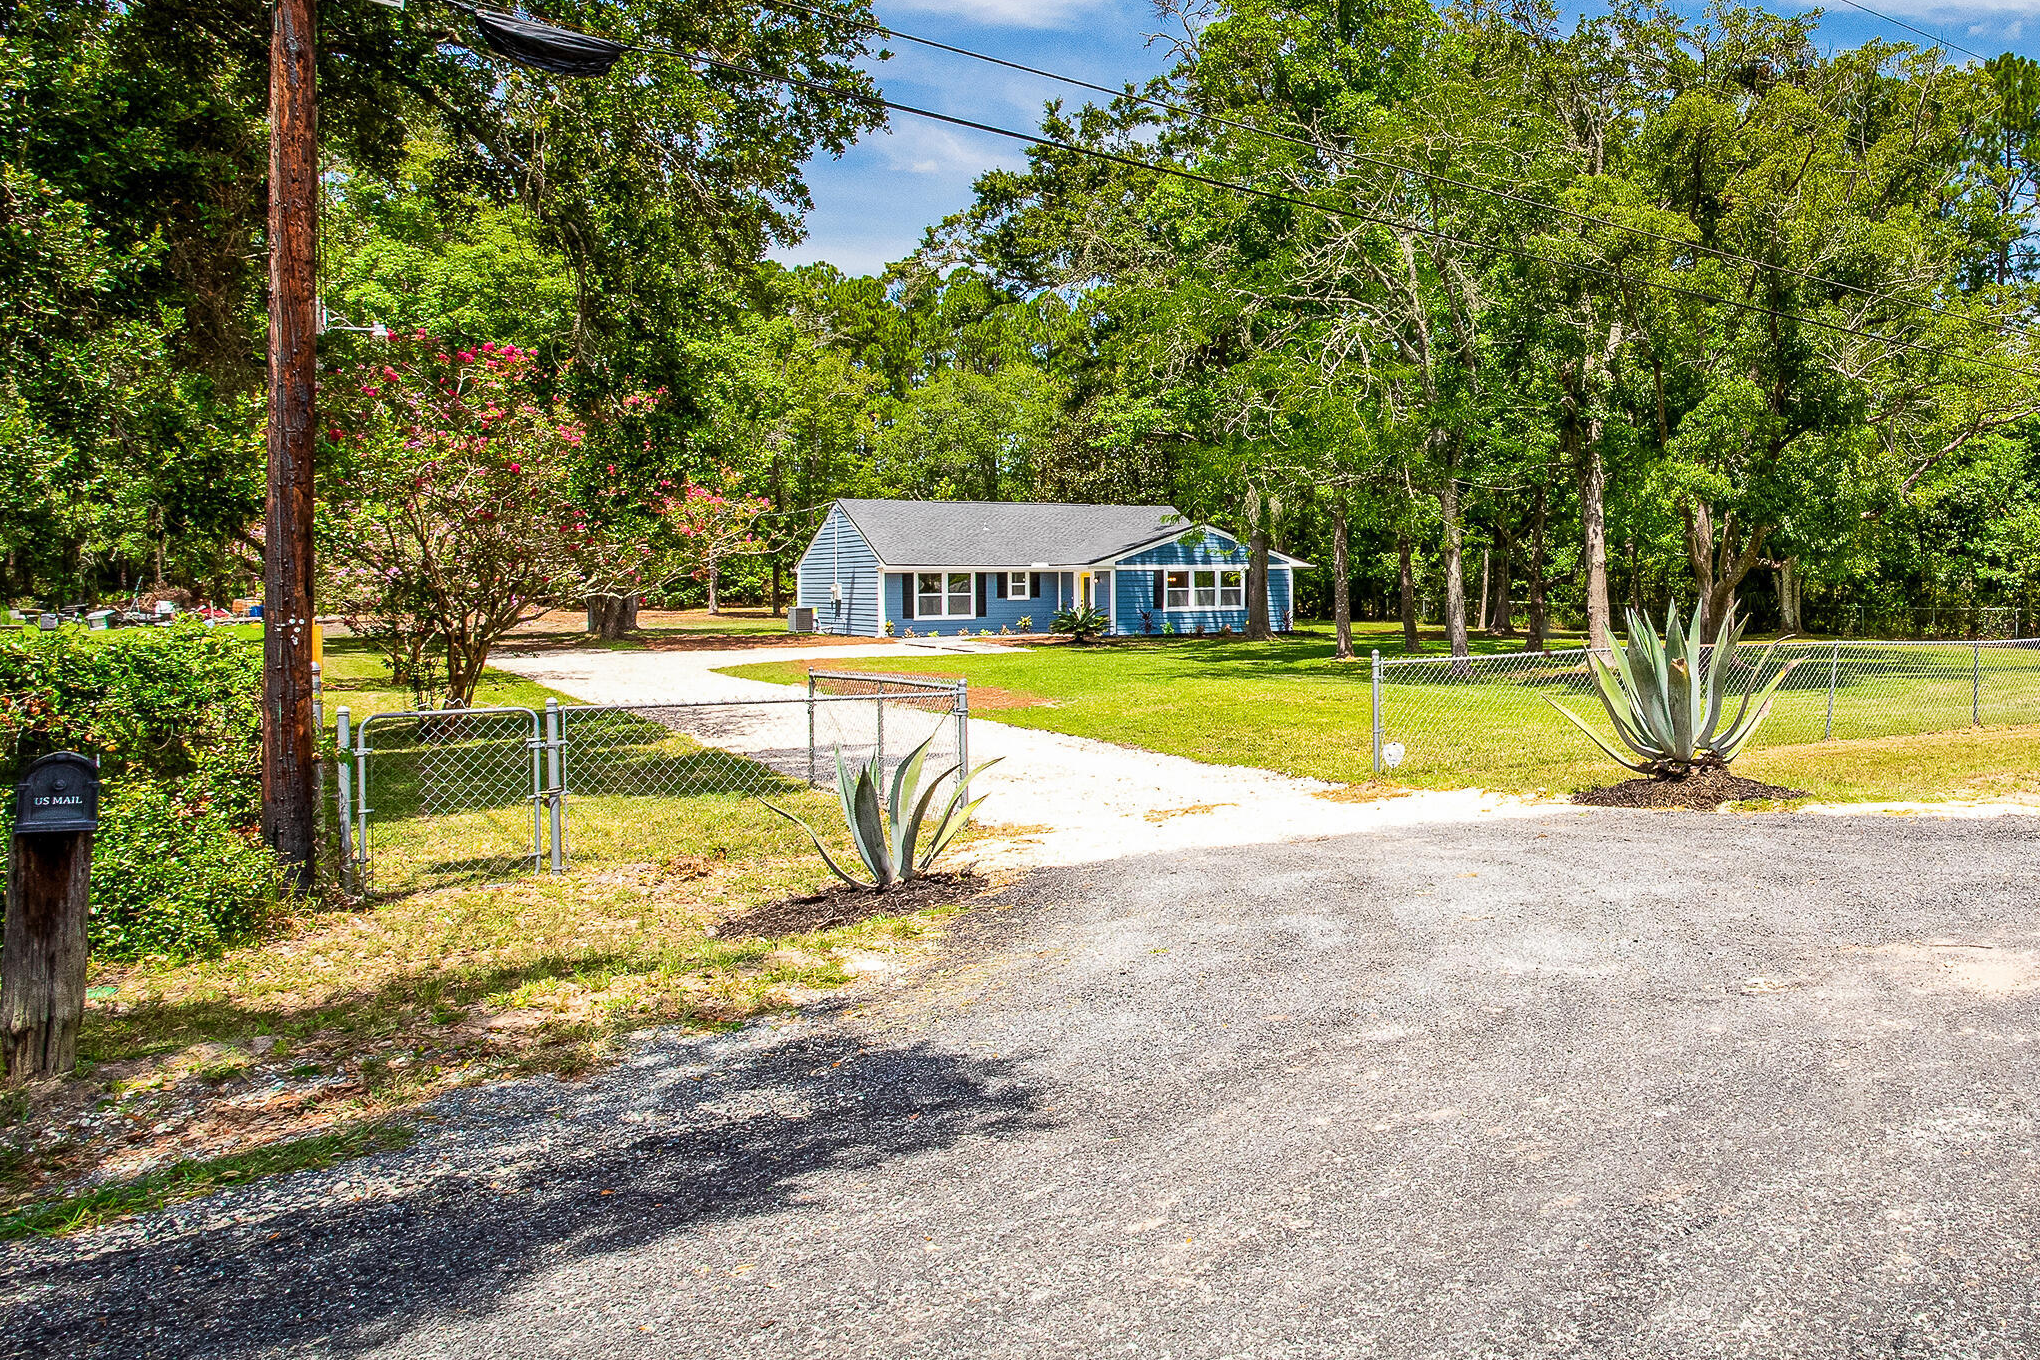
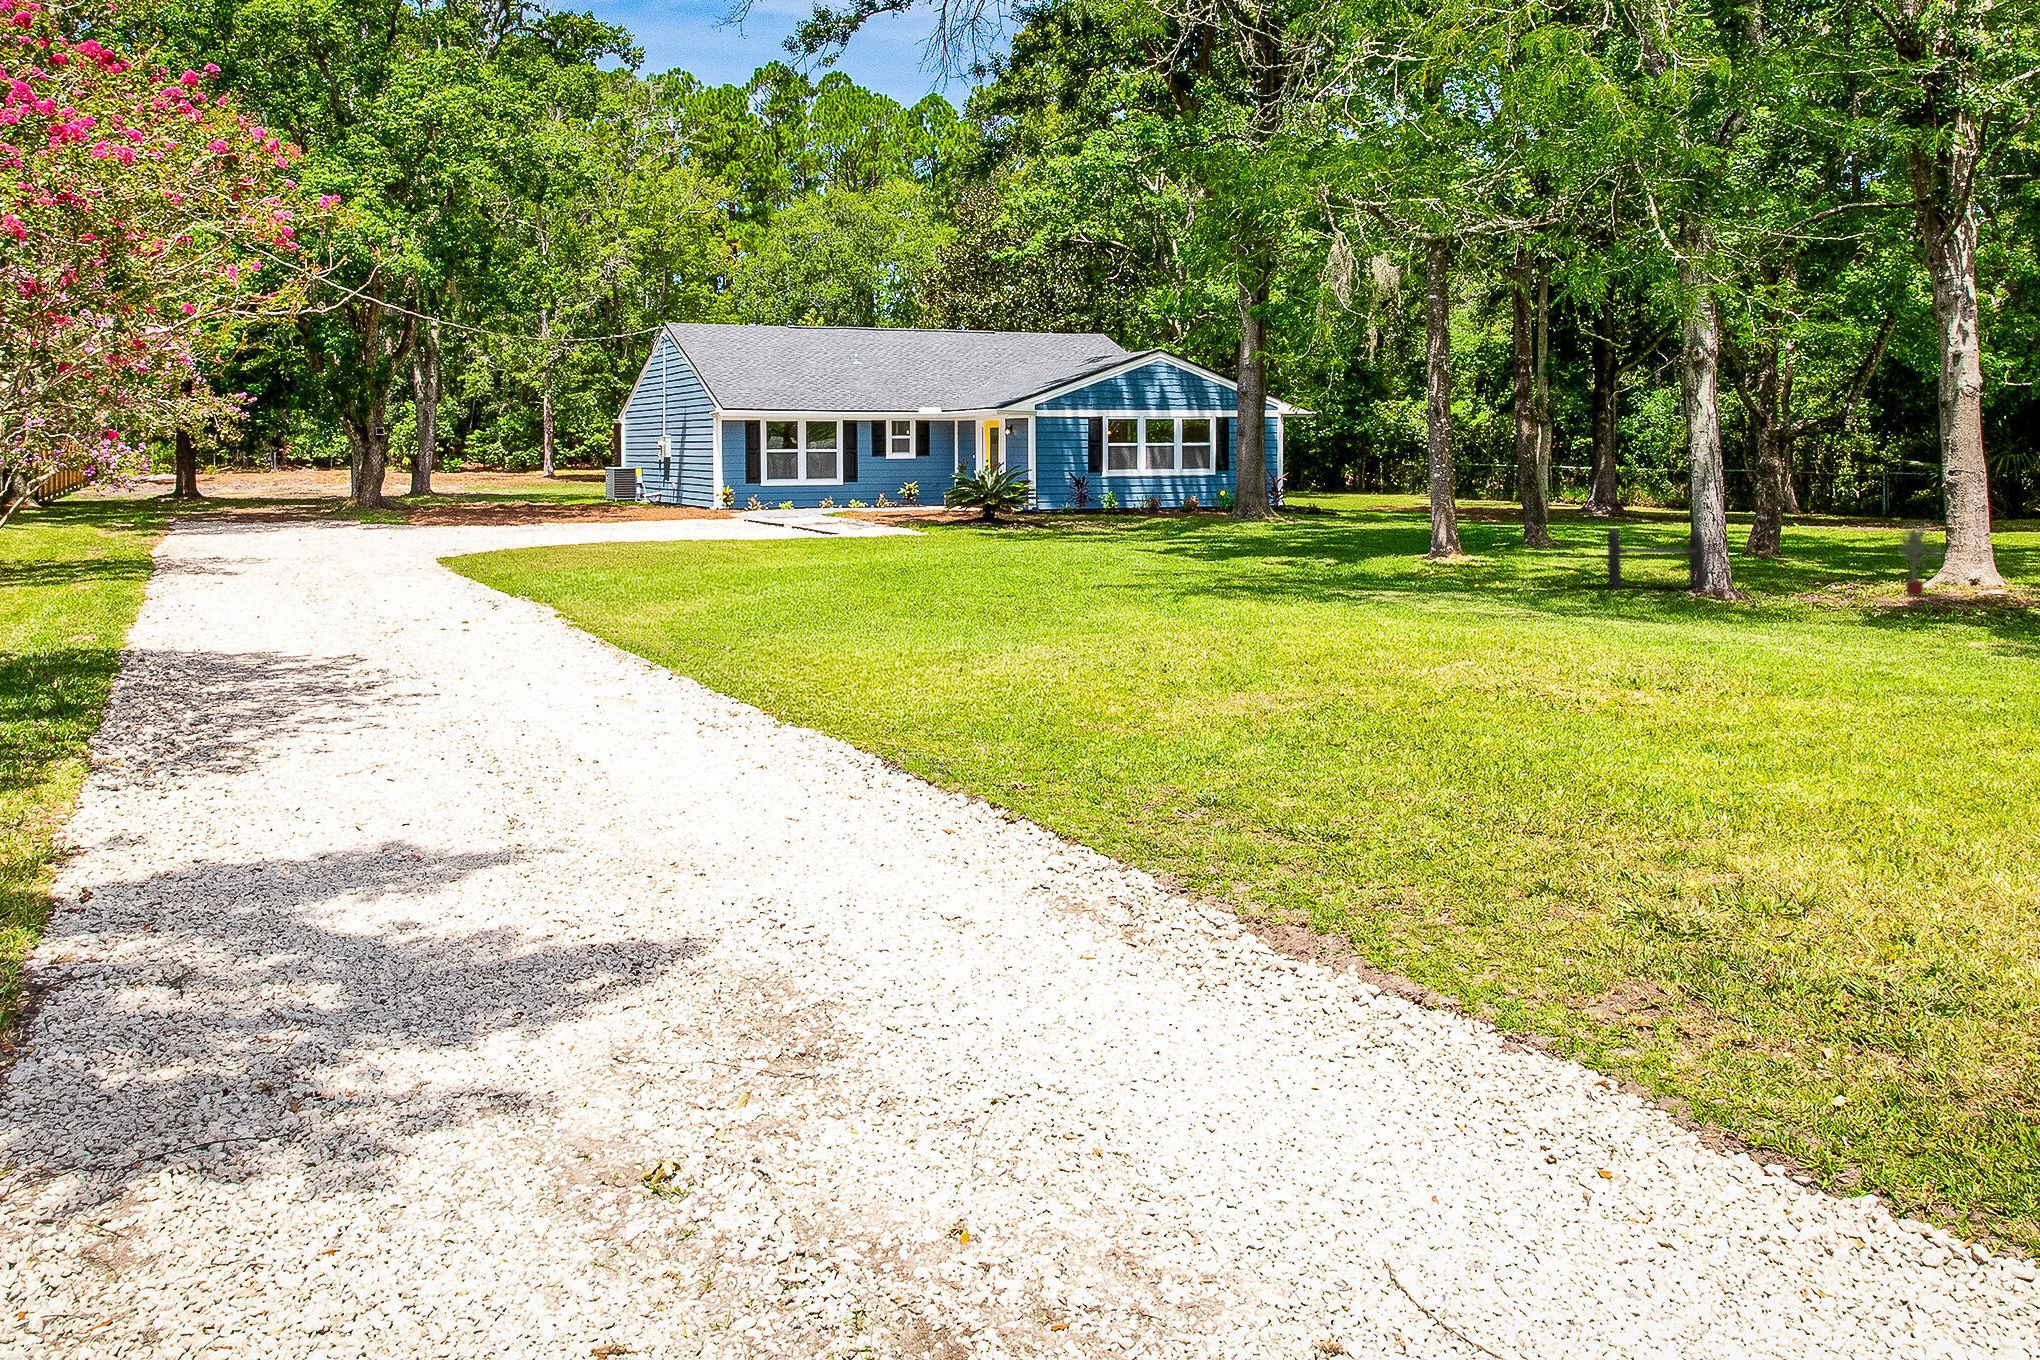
bench: none [1403,625,1449,657] -> present [1608,528,1705,592]

